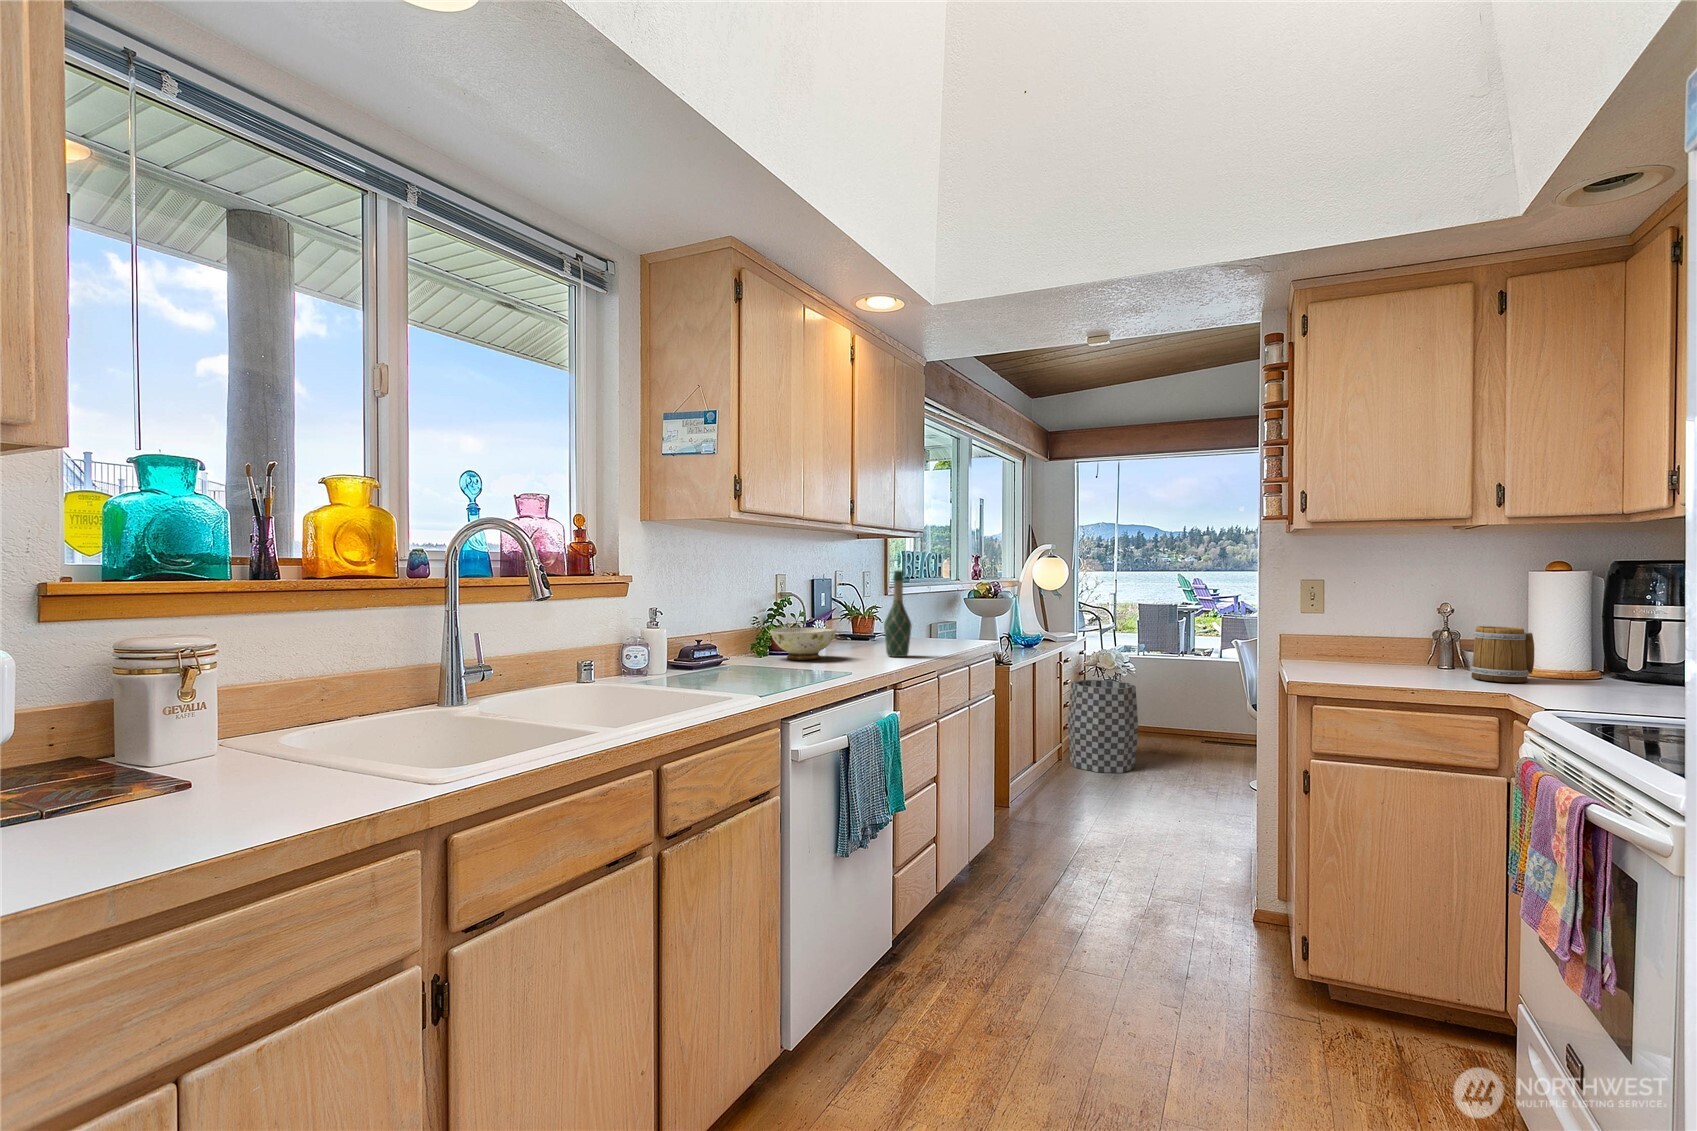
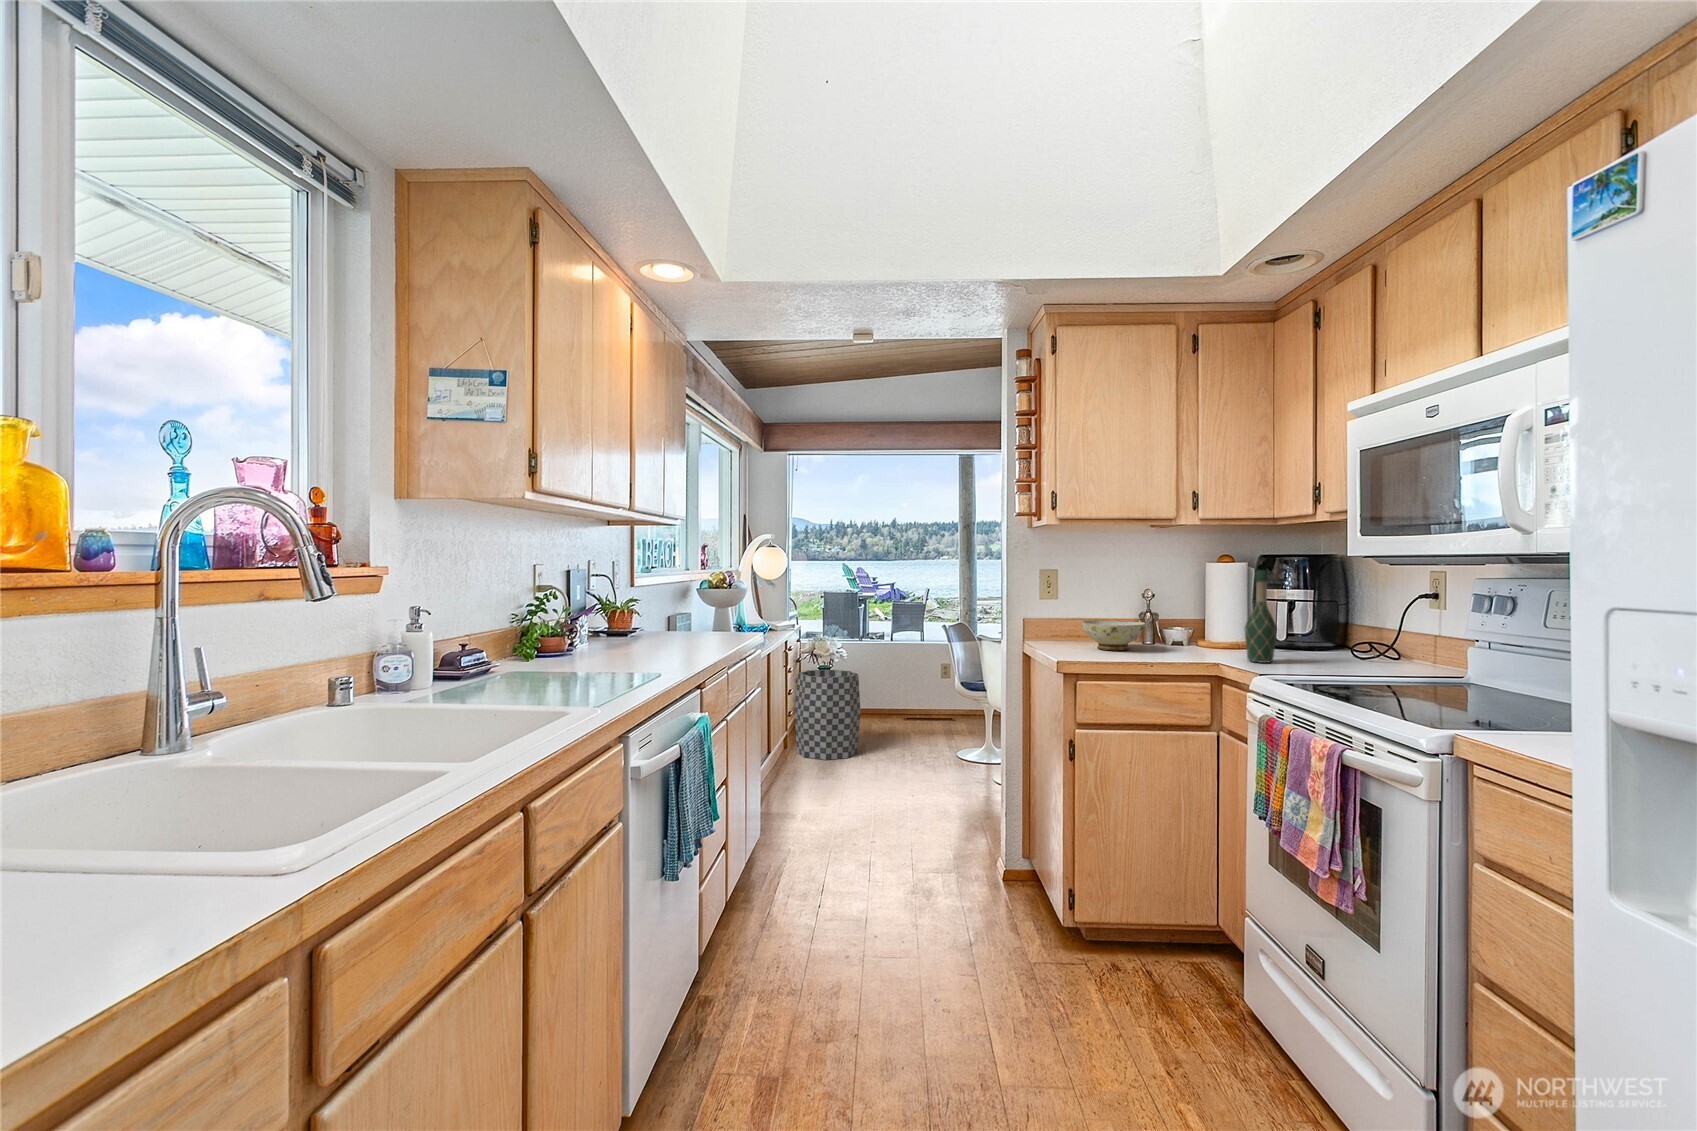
wine bottle: present [884,570,912,657] -> present [1245,570,1277,663]
mug: present [1470,626,1534,682] -> none [1178,610,1219,655]
ceramic bowl: present [770,627,836,660] -> present [1082,620,1145,650]

